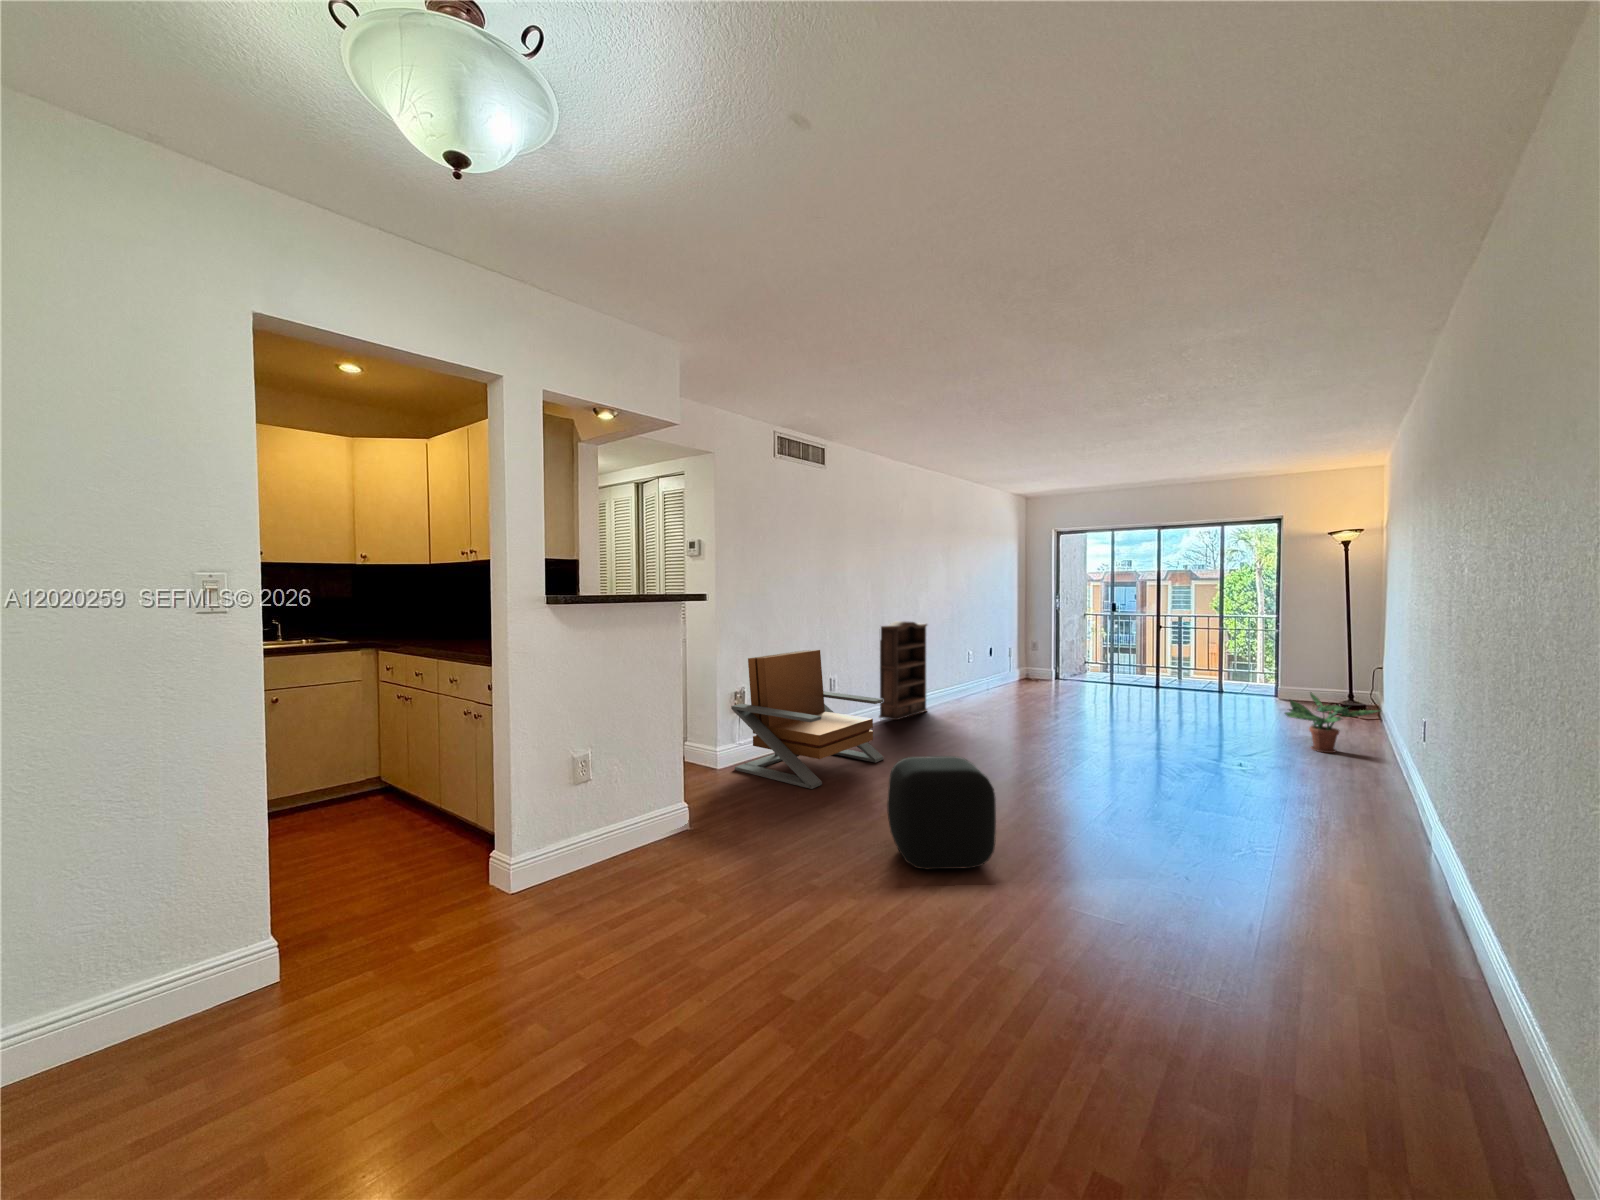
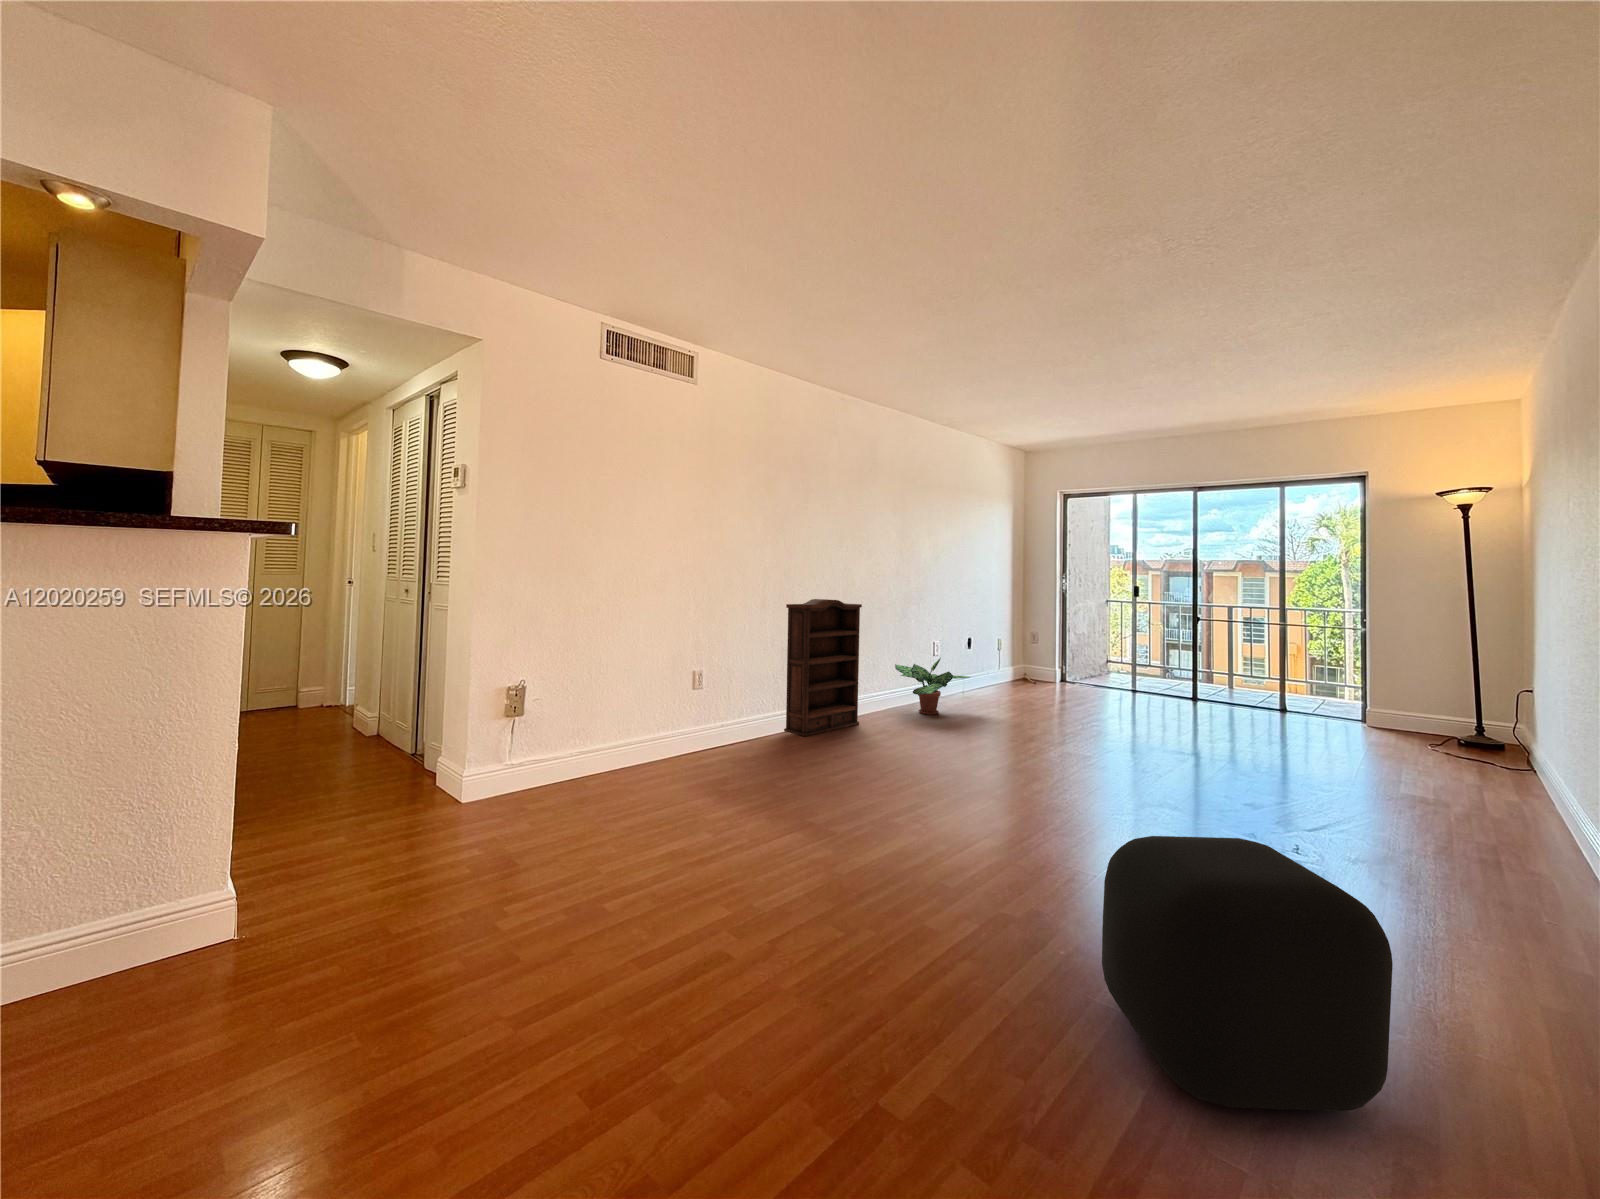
lounge chair: present [731,650,884,789] -> none [480,629,732,856]
potted plant: present [1285,693,1381,753] -> present [895,658,970,715]
ottoman: present [887,756,996,869] -> present [1102,836,1393,1111]

